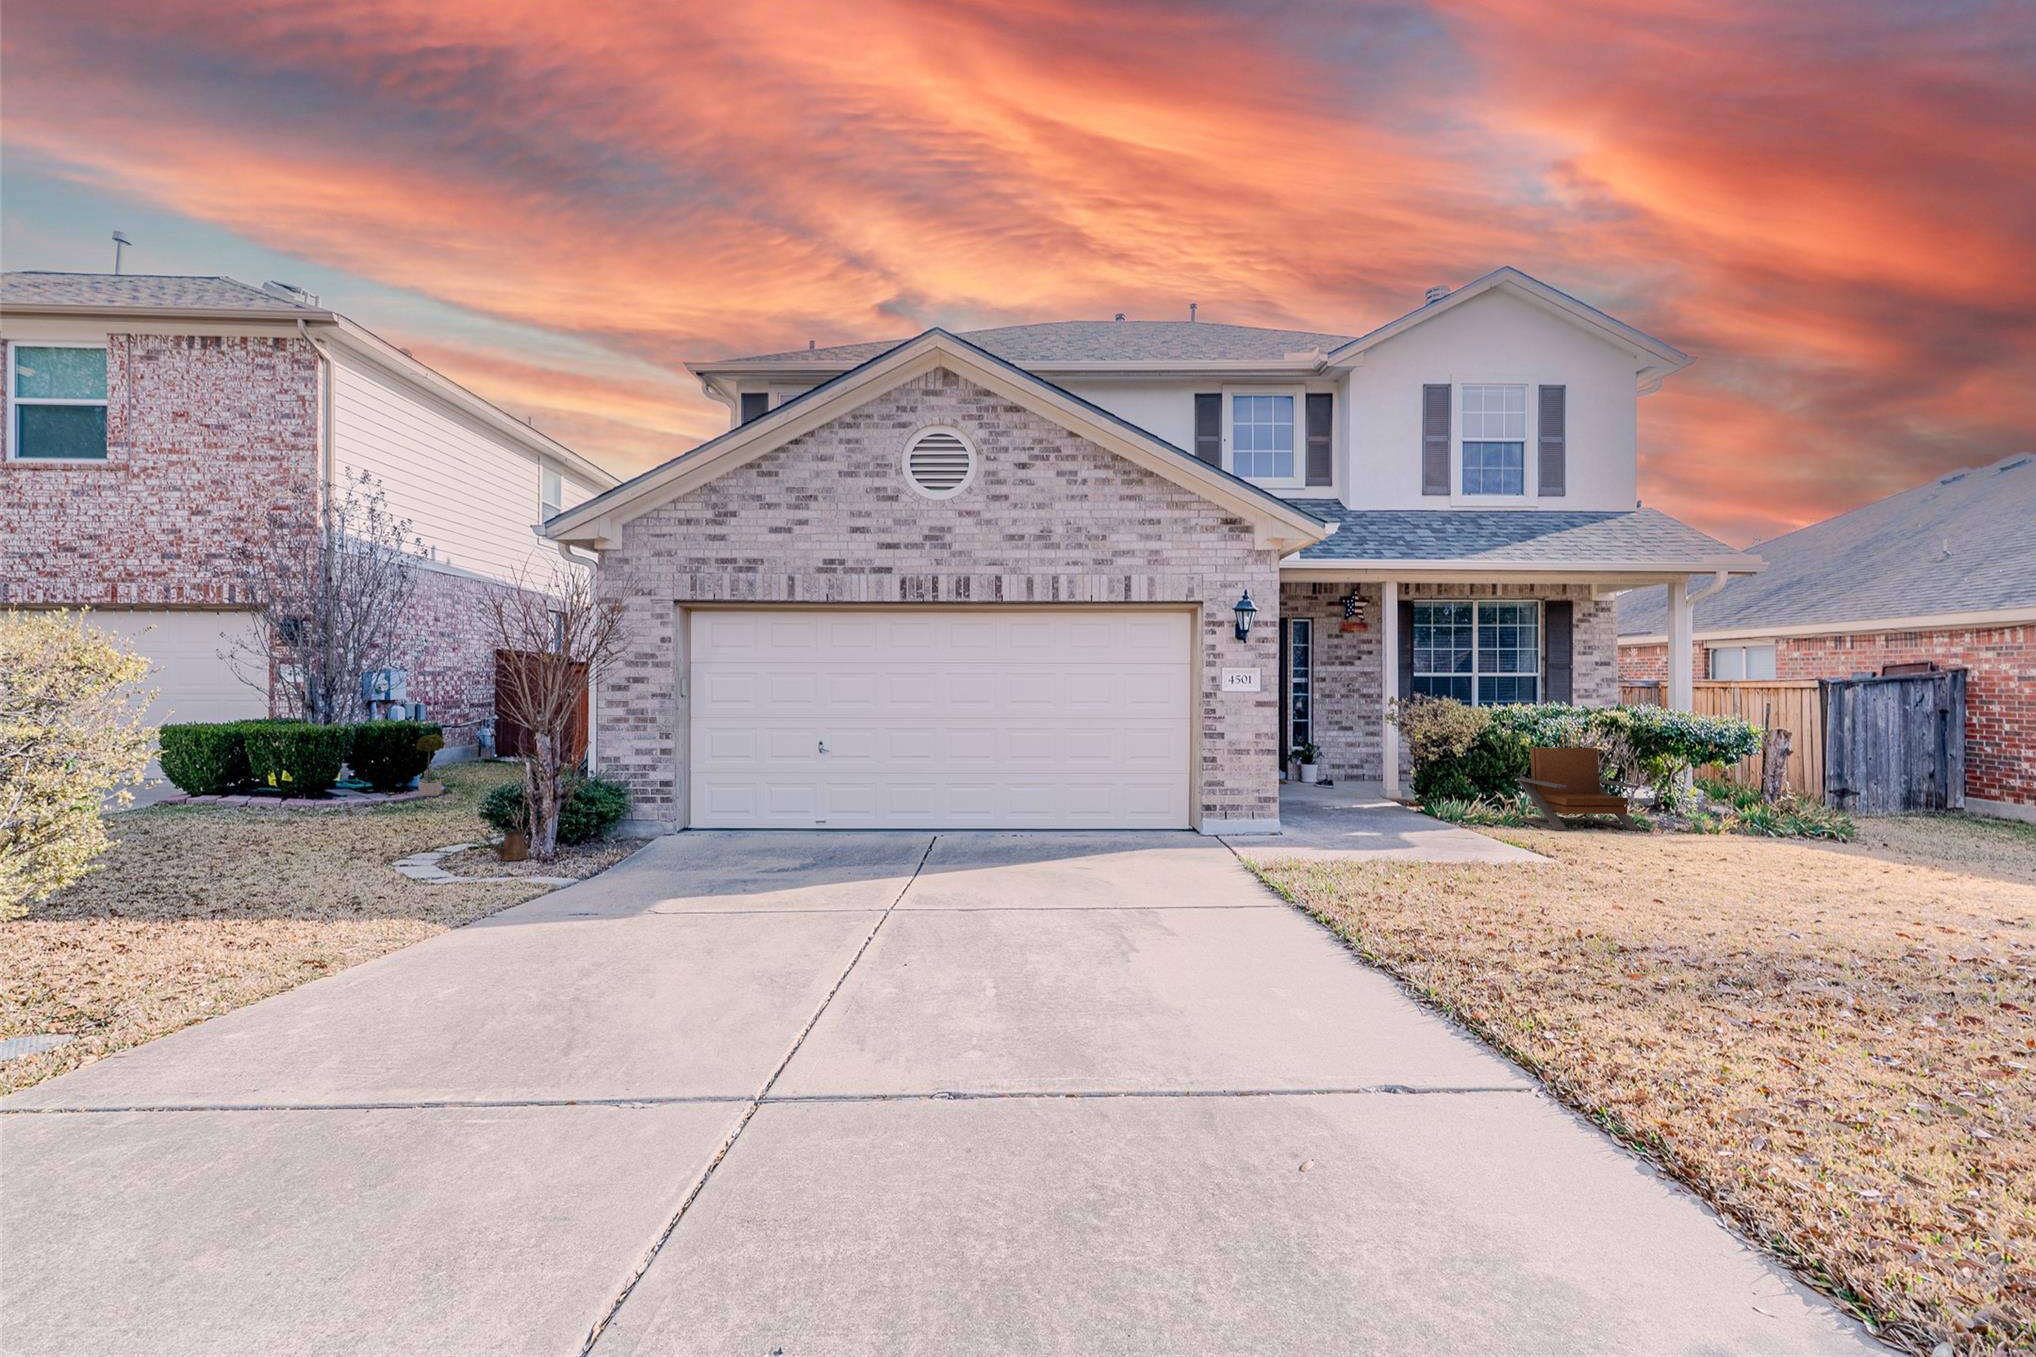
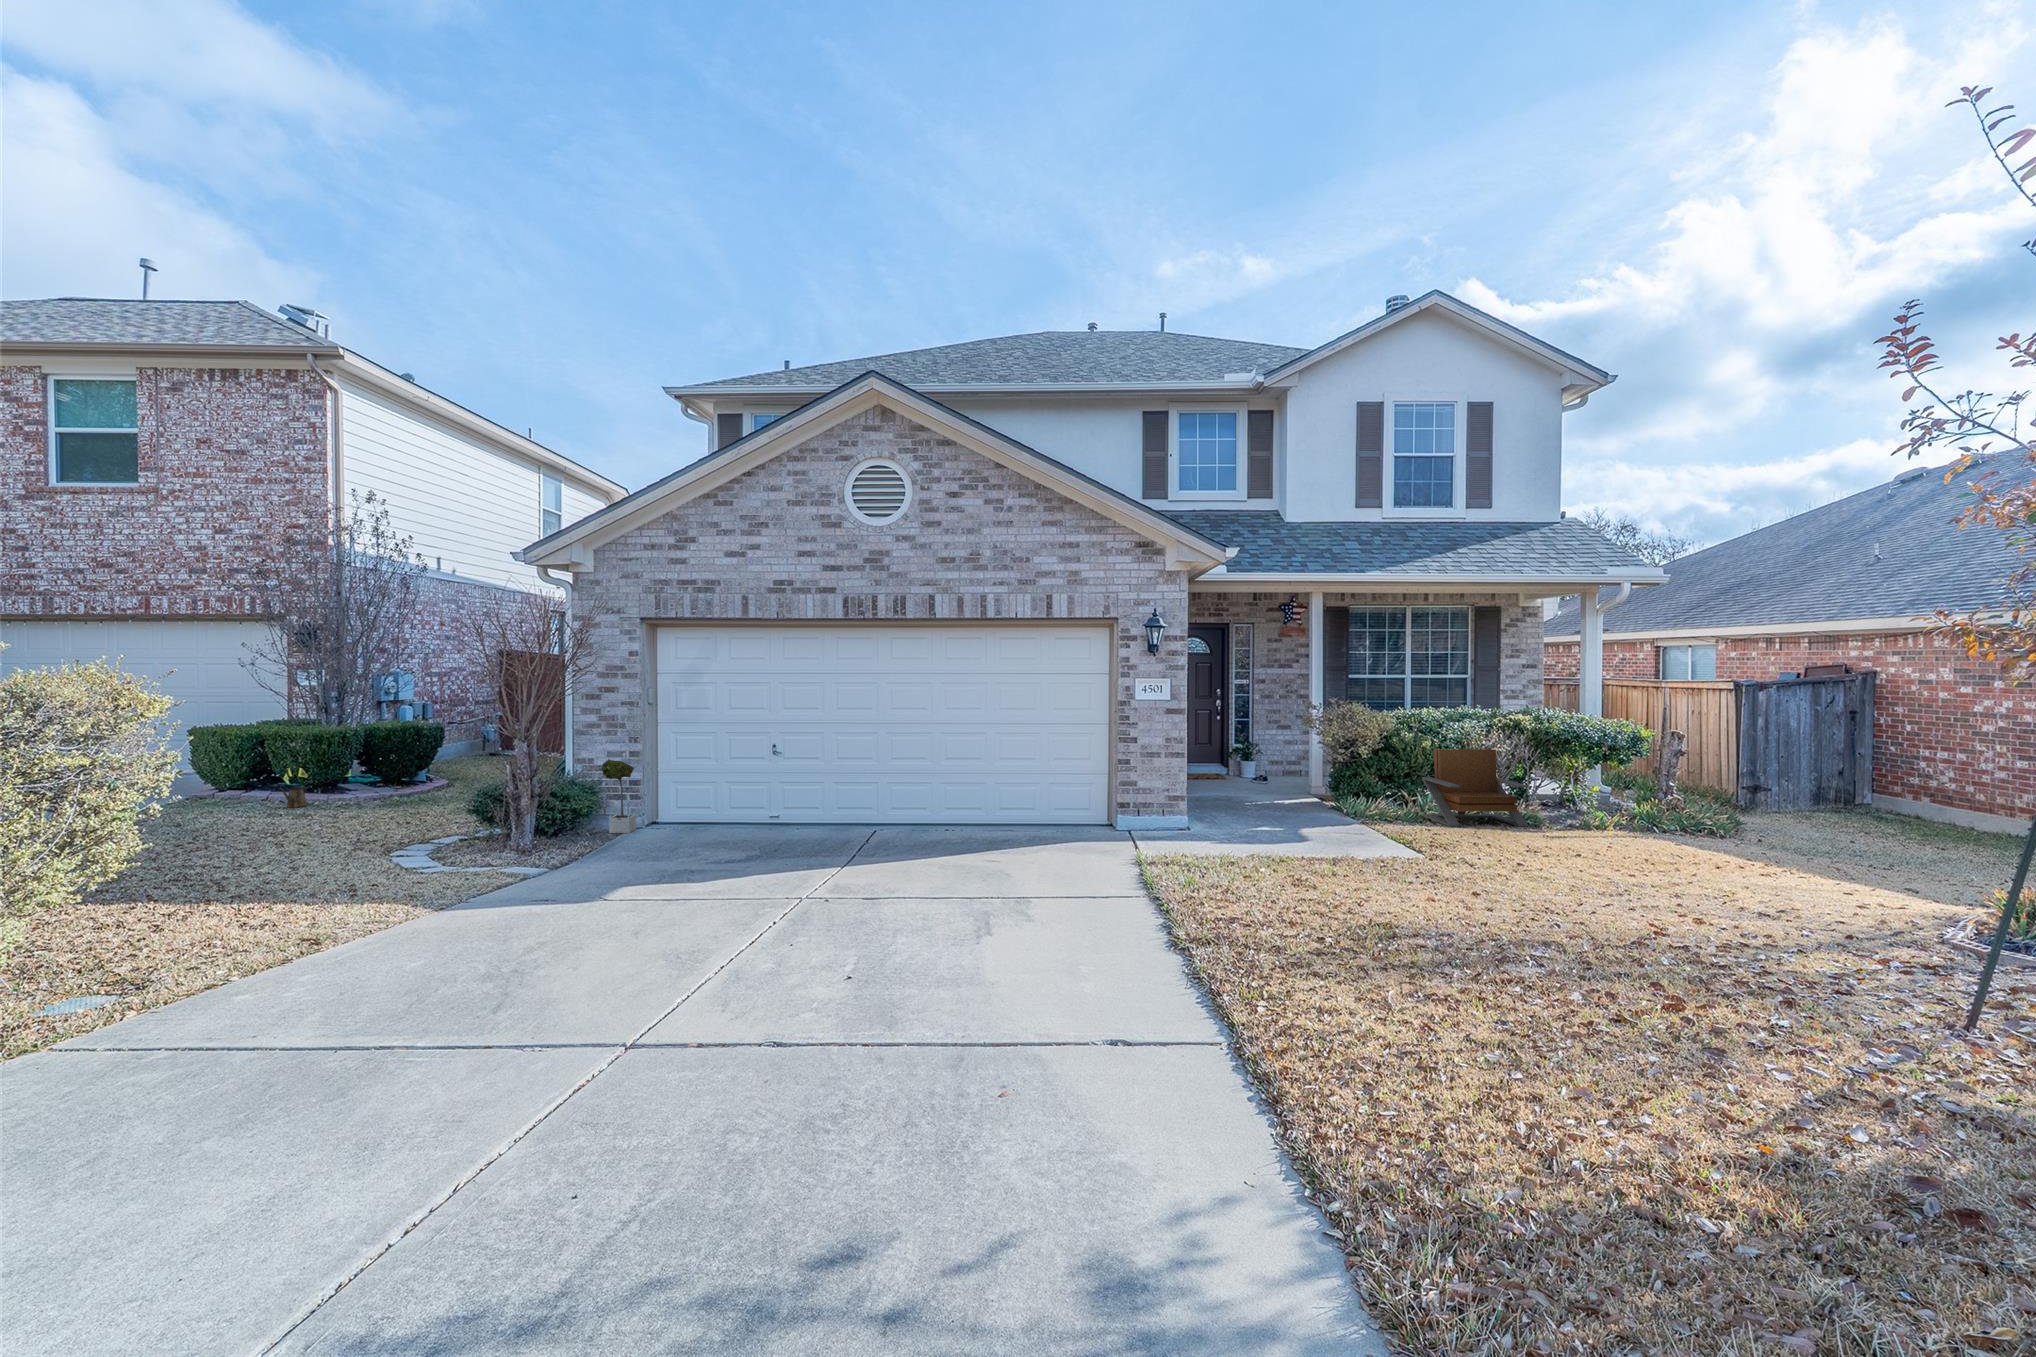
potted tree: present [416,734,445,796] -> present [601,759,636,833]
watering can: present [478,830,534,861] -> present [280,786,307,808]

